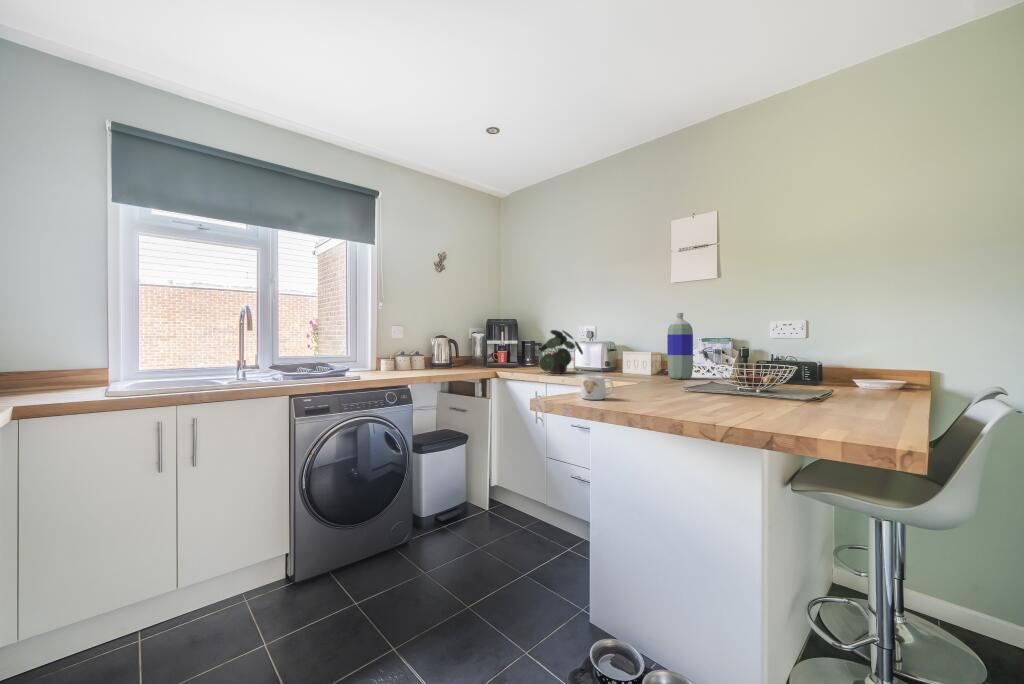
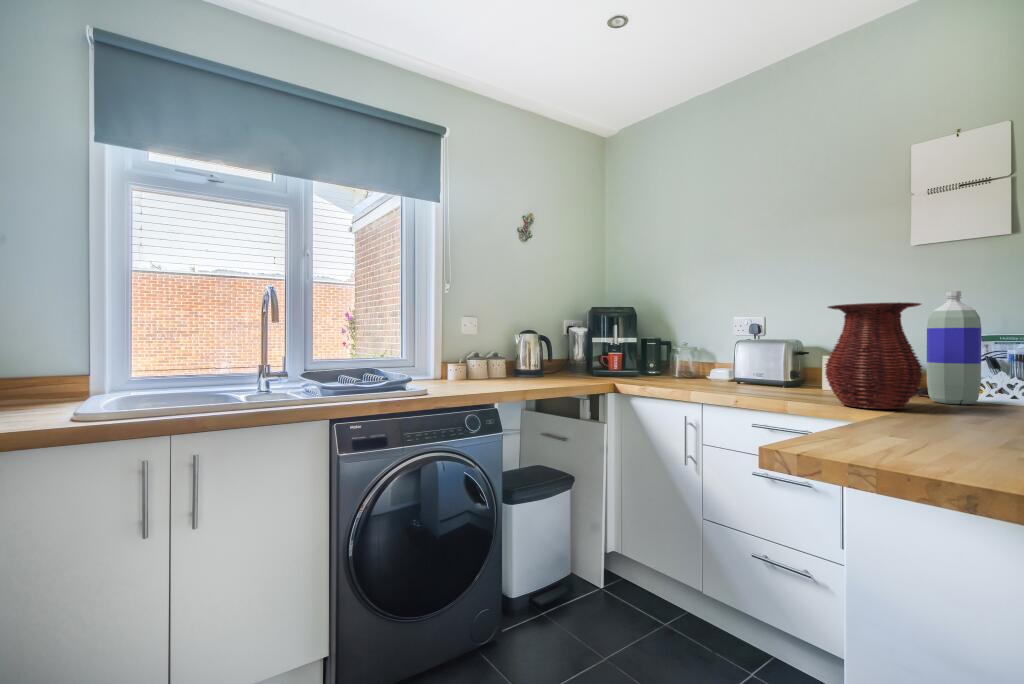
vase: none [605,320,653,382] -> present [825,302,922,409]
potted plant: present [526,330,583,374] -> none [662,322,758,389]
mug: present [581,376,614,400] -> none [870,408,960,458]

